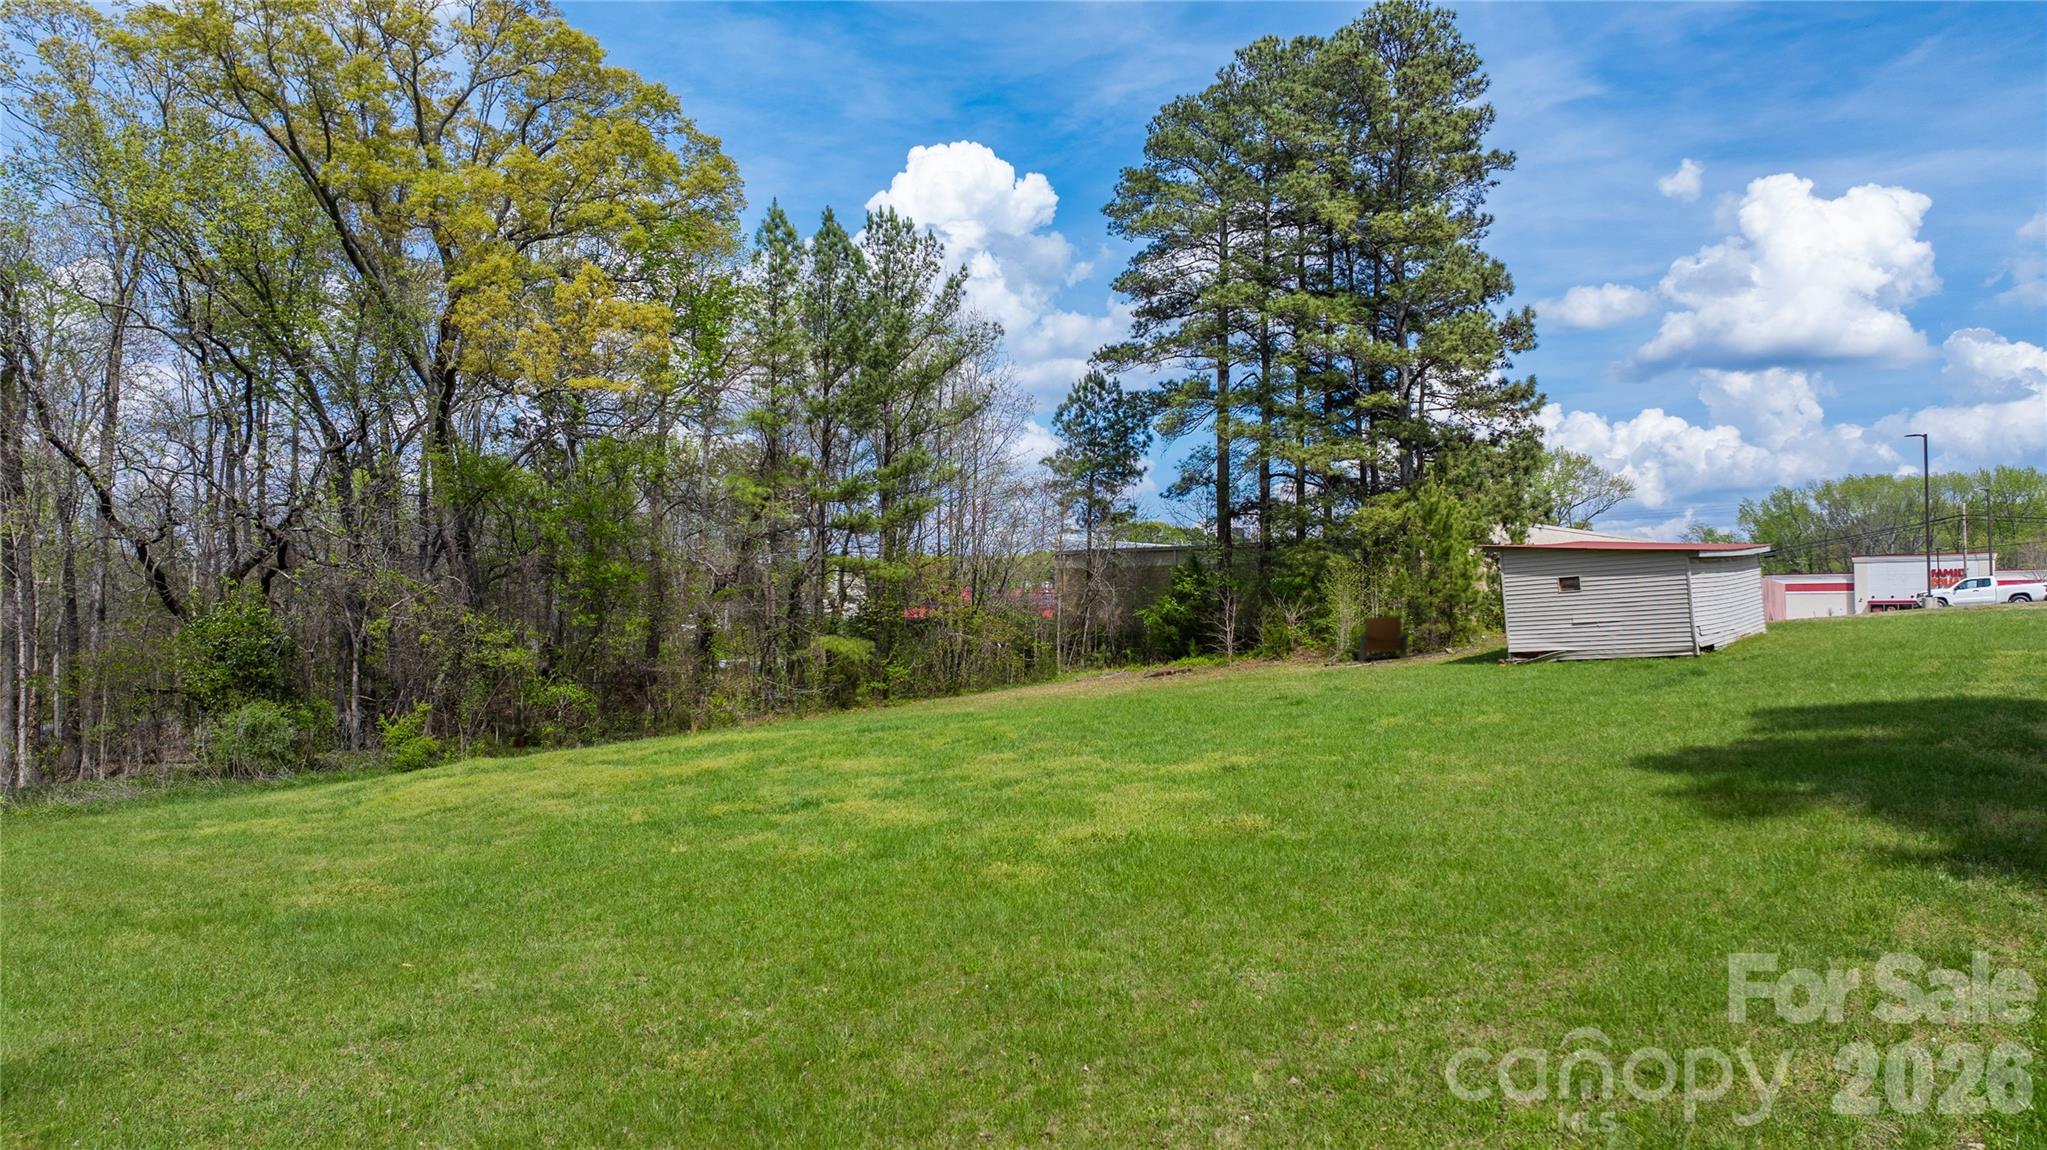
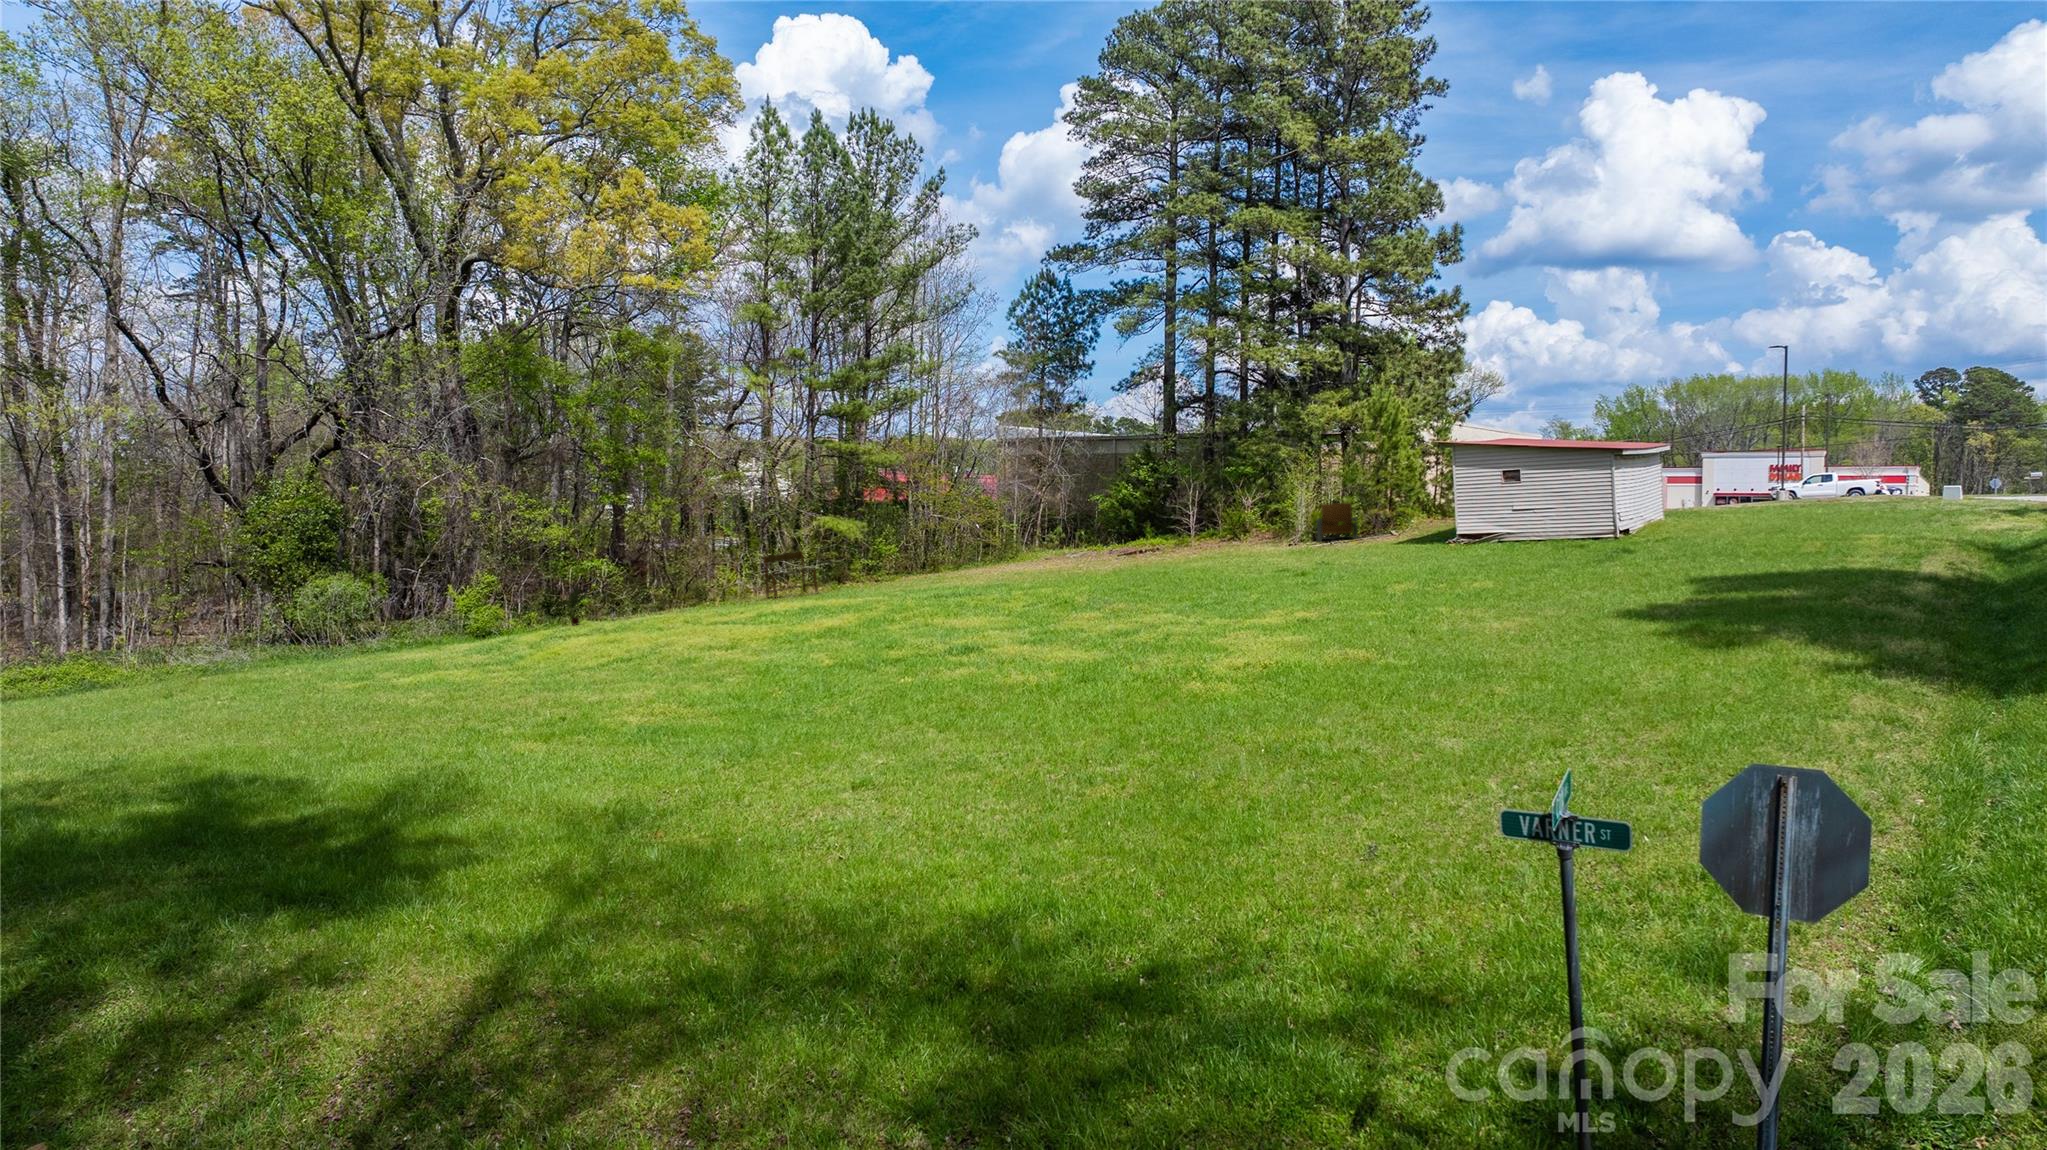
bench: none [736,669,793,722] -> present [763,551,818,598]

